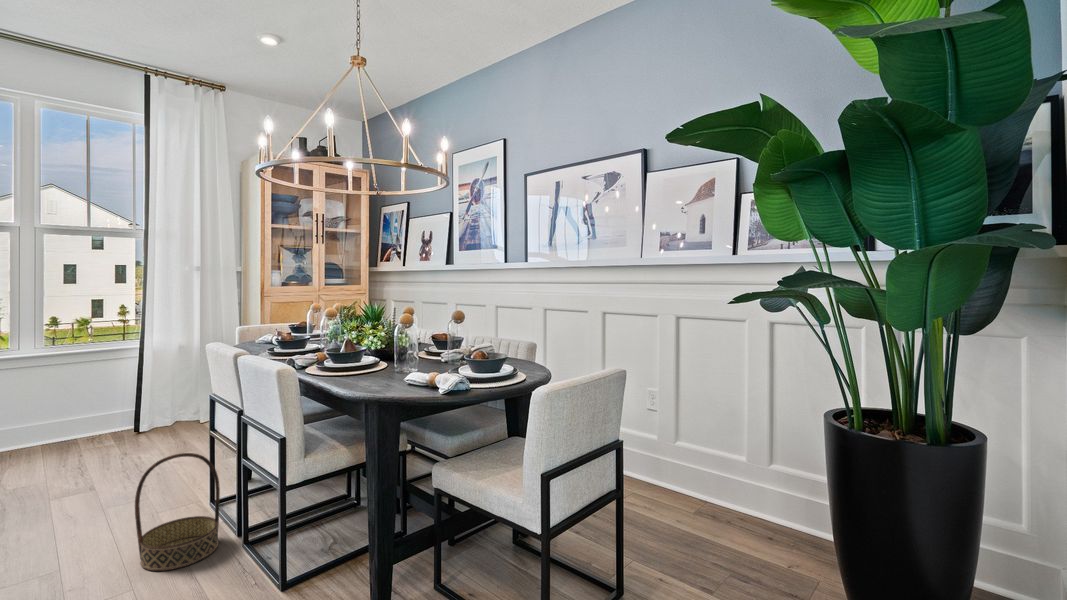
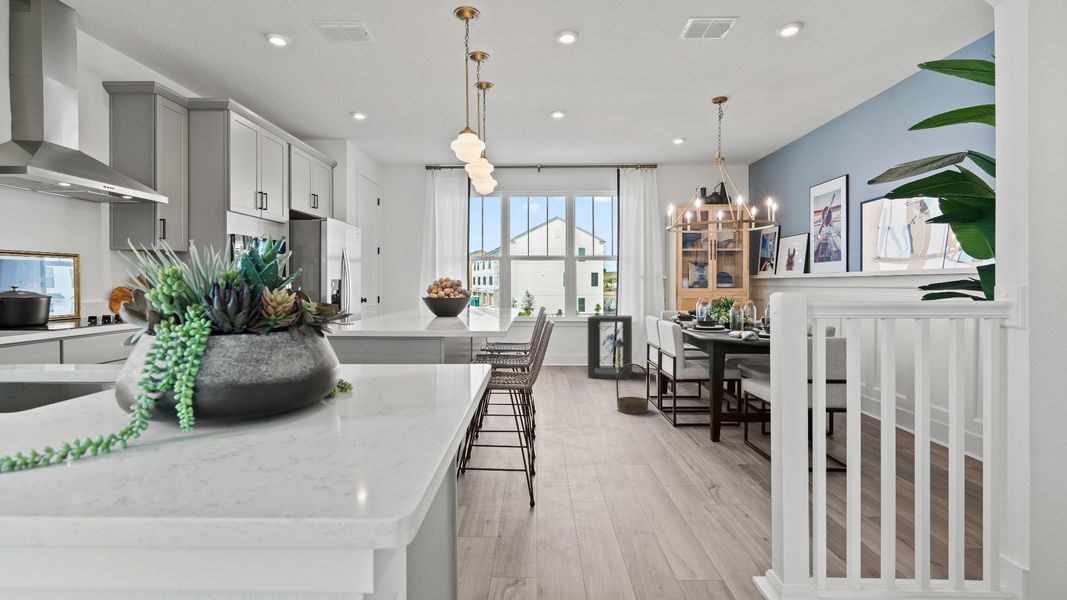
storage cabinet: none [75,333,184,463] -> present [588,315,632,379]

